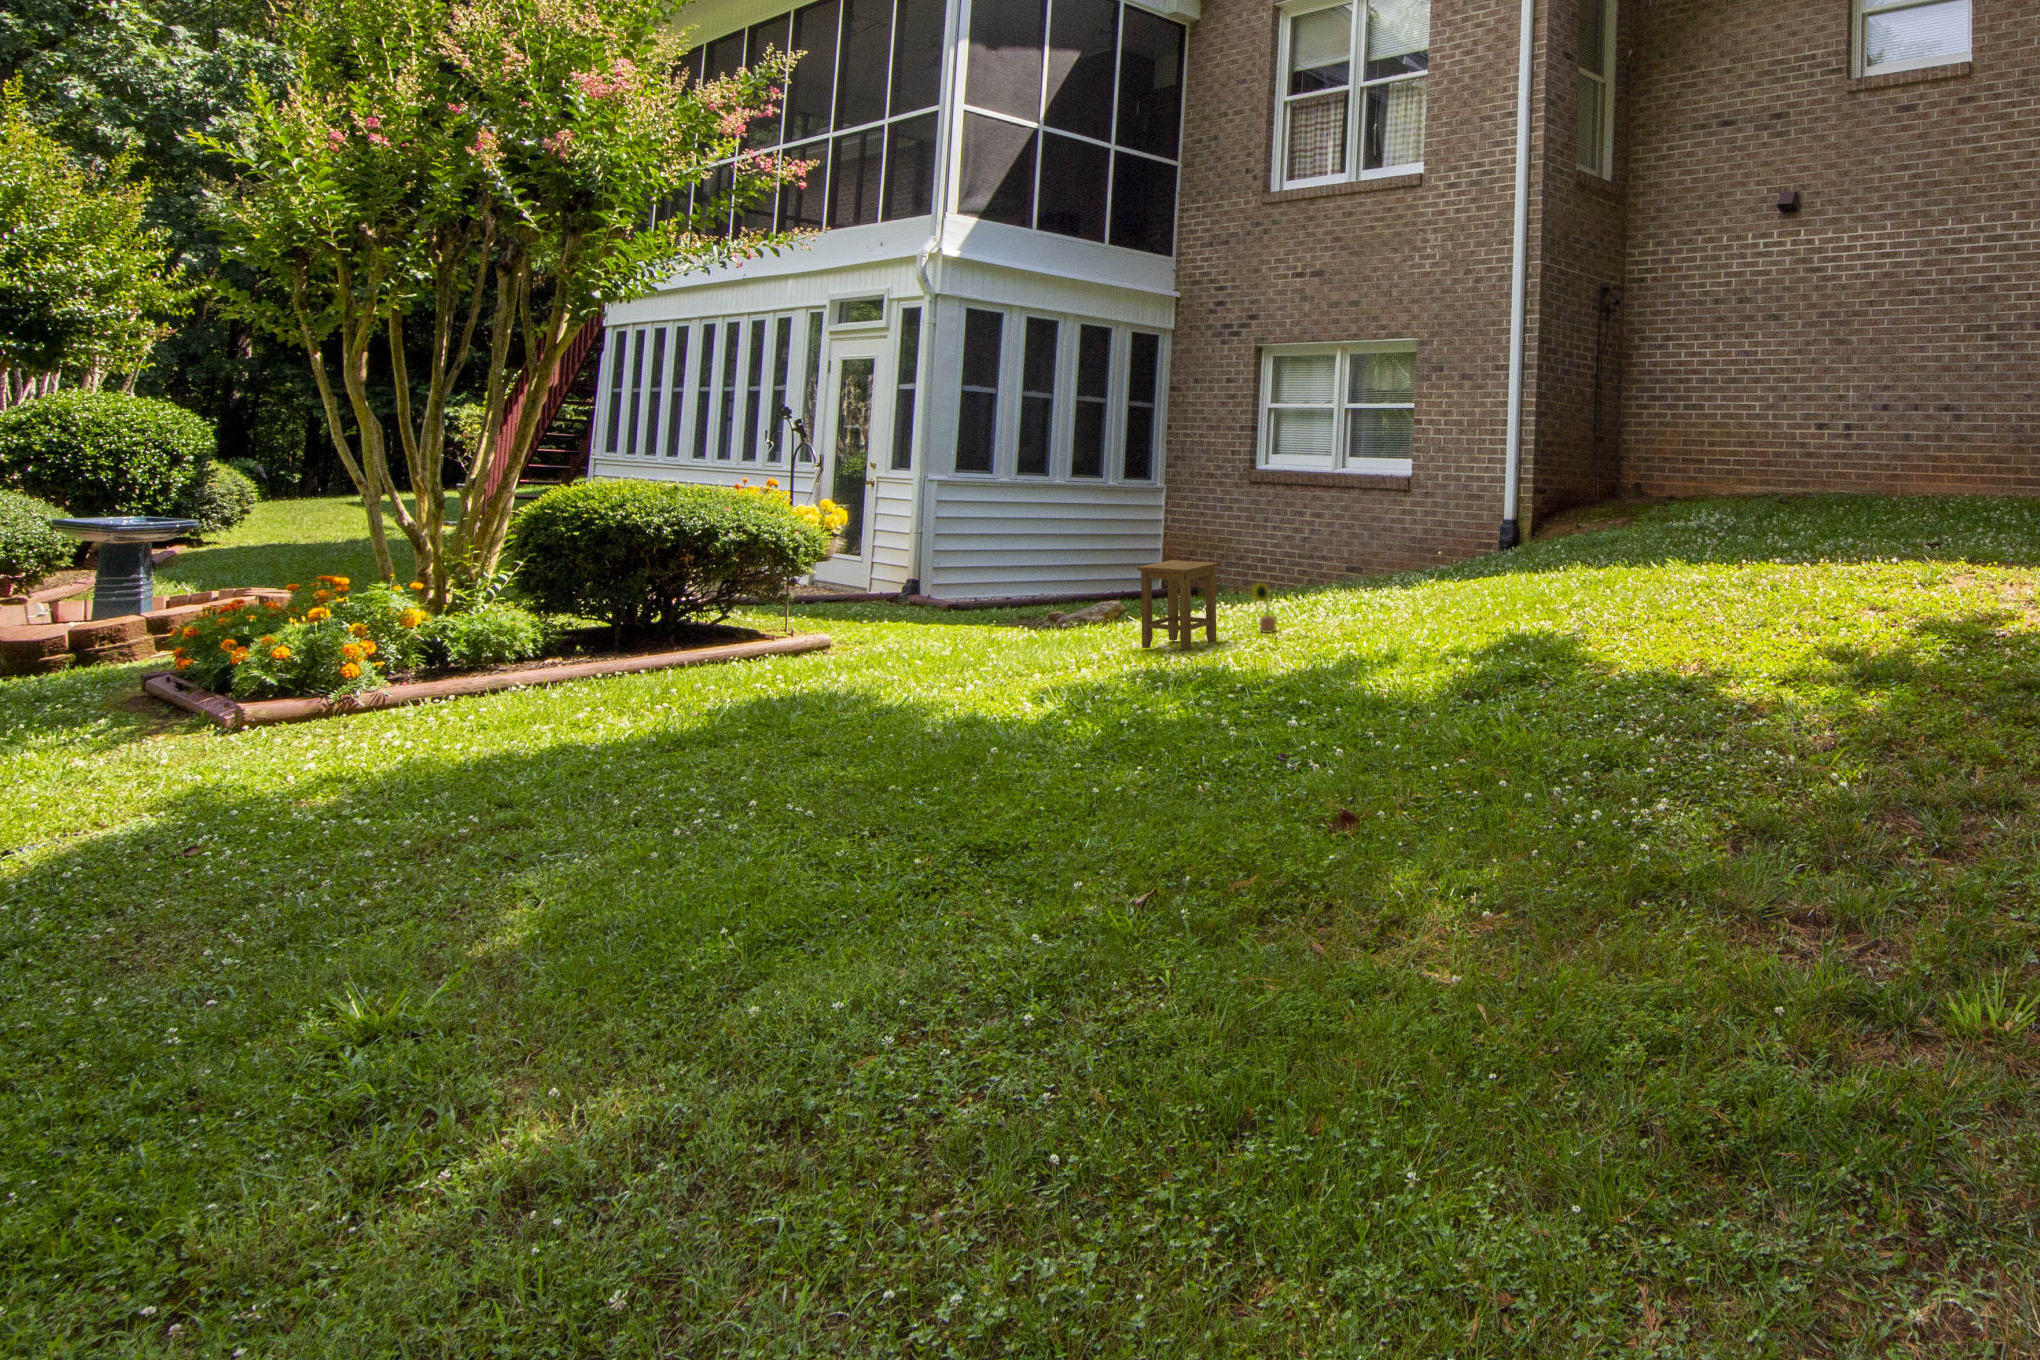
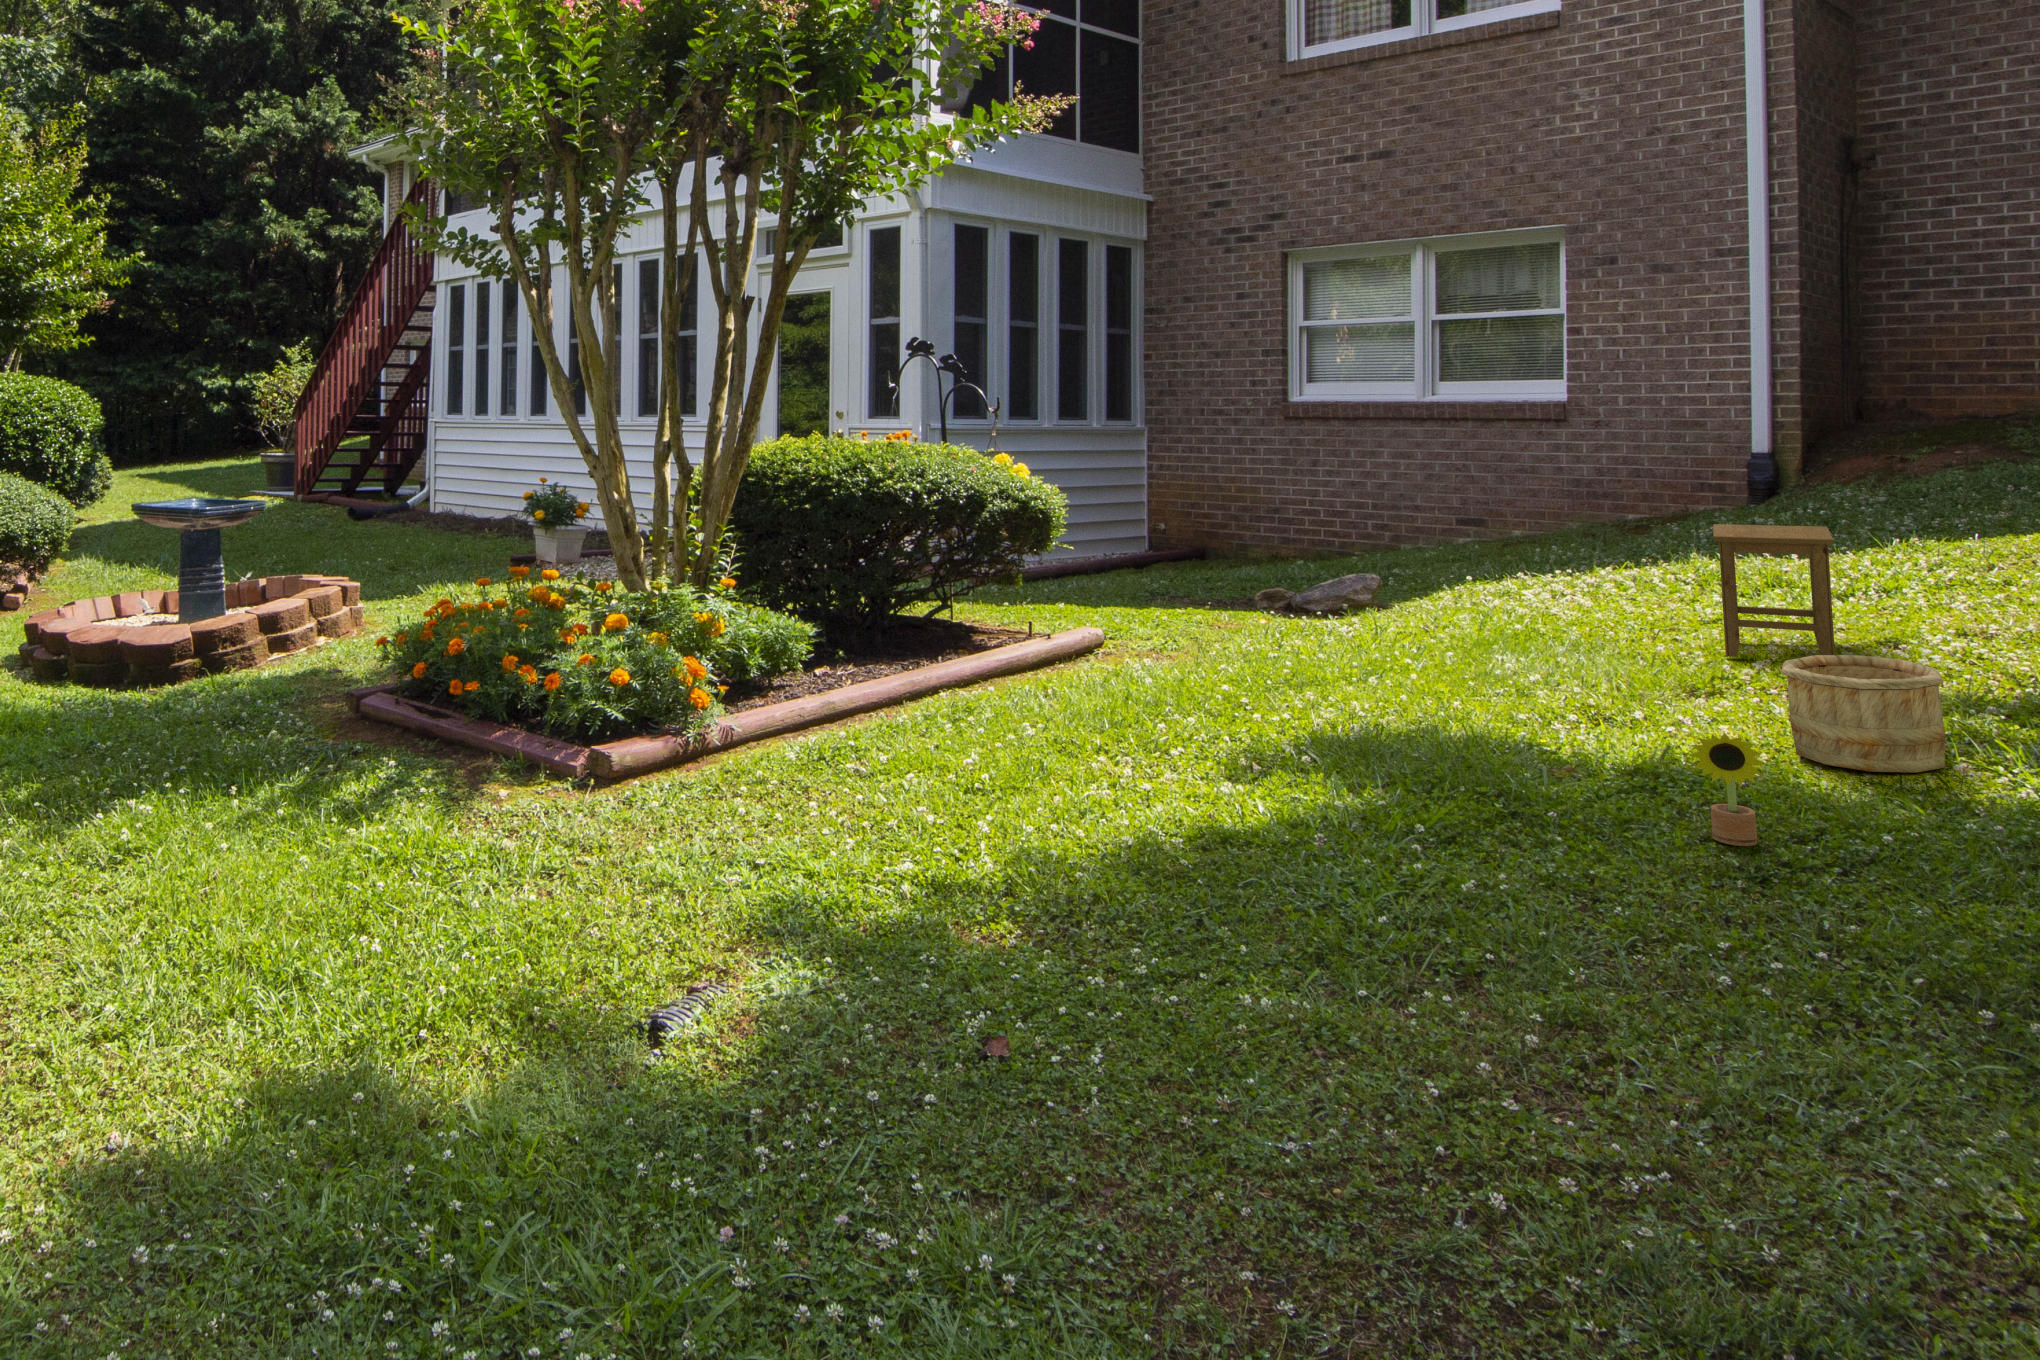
decorative plant: present [1252,583,1276,633] -> present [1690,733,1765,846]
wooden bucket: none [1002,636,1077,704] -> present [1781,655,1945,773]

